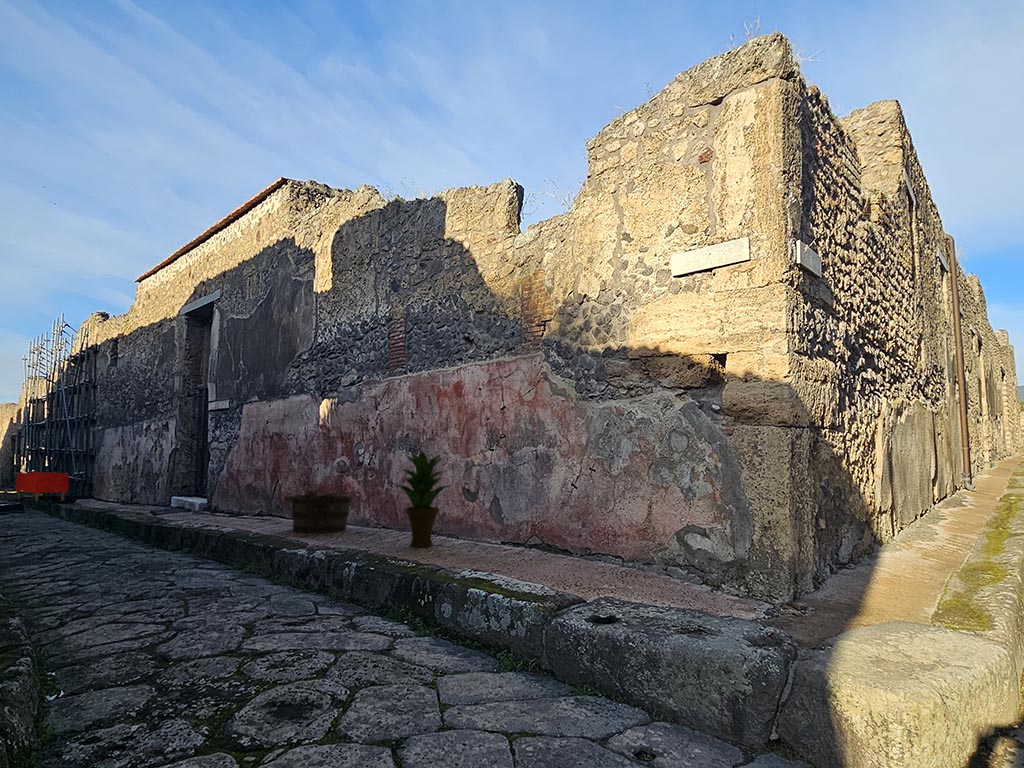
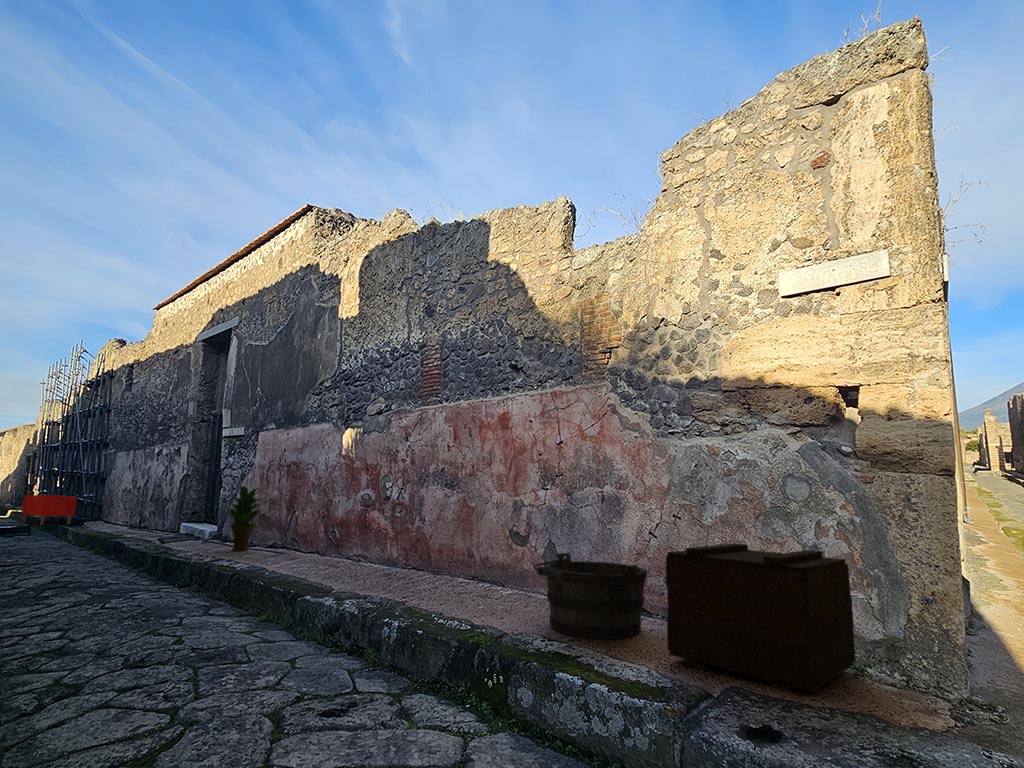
potted plant: present [395,452,451,547] -> present [227,486,263,551]
wooden crate: none [560,489,710,594] -> present [666,544,856,691]
bucket: present [284,491,351,533] -> present [533,553,647,639]

